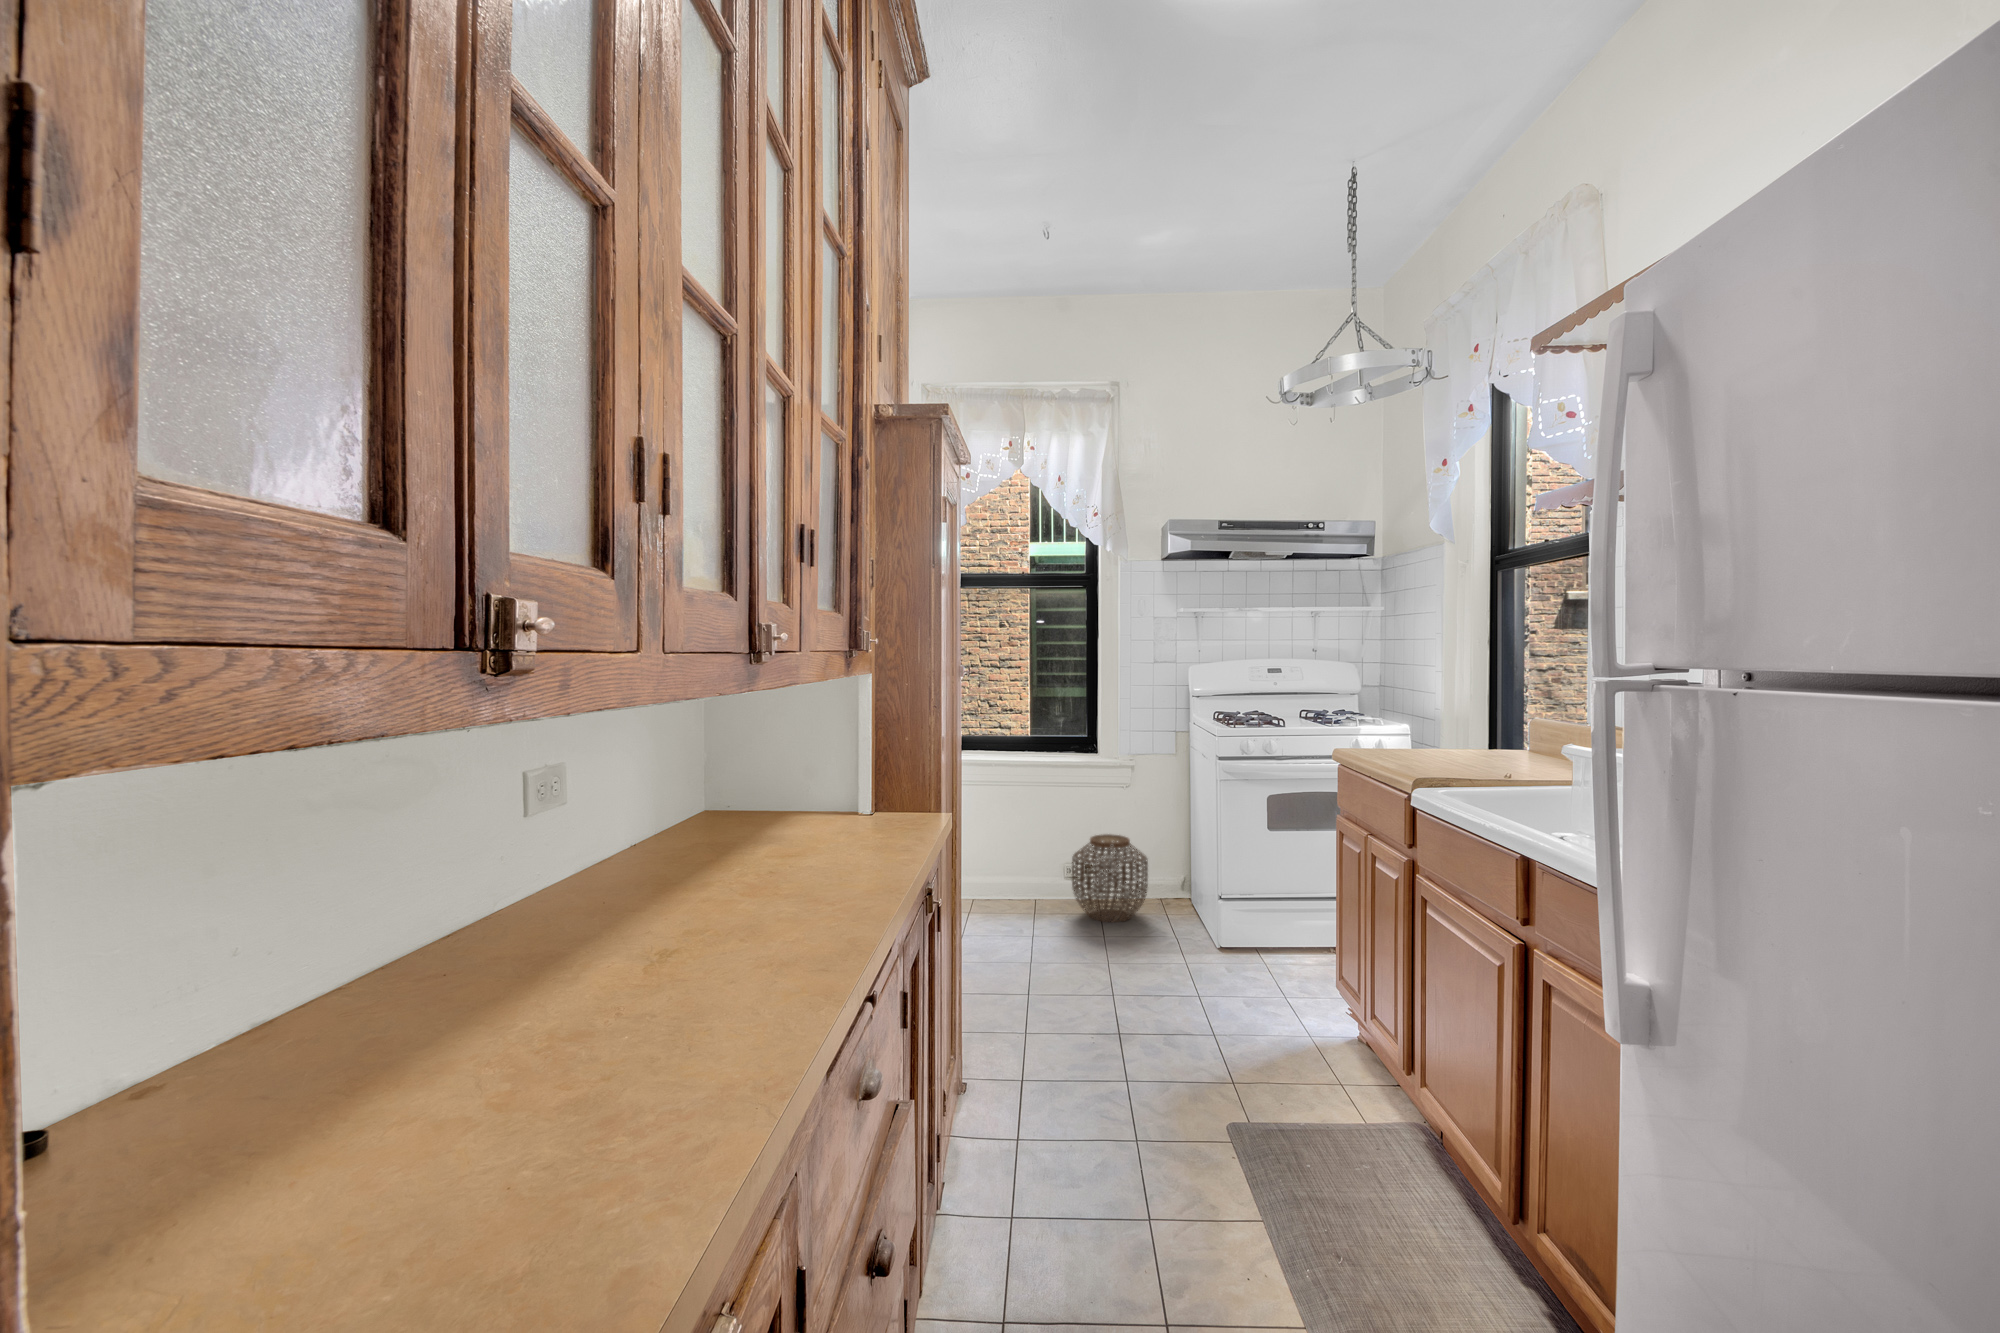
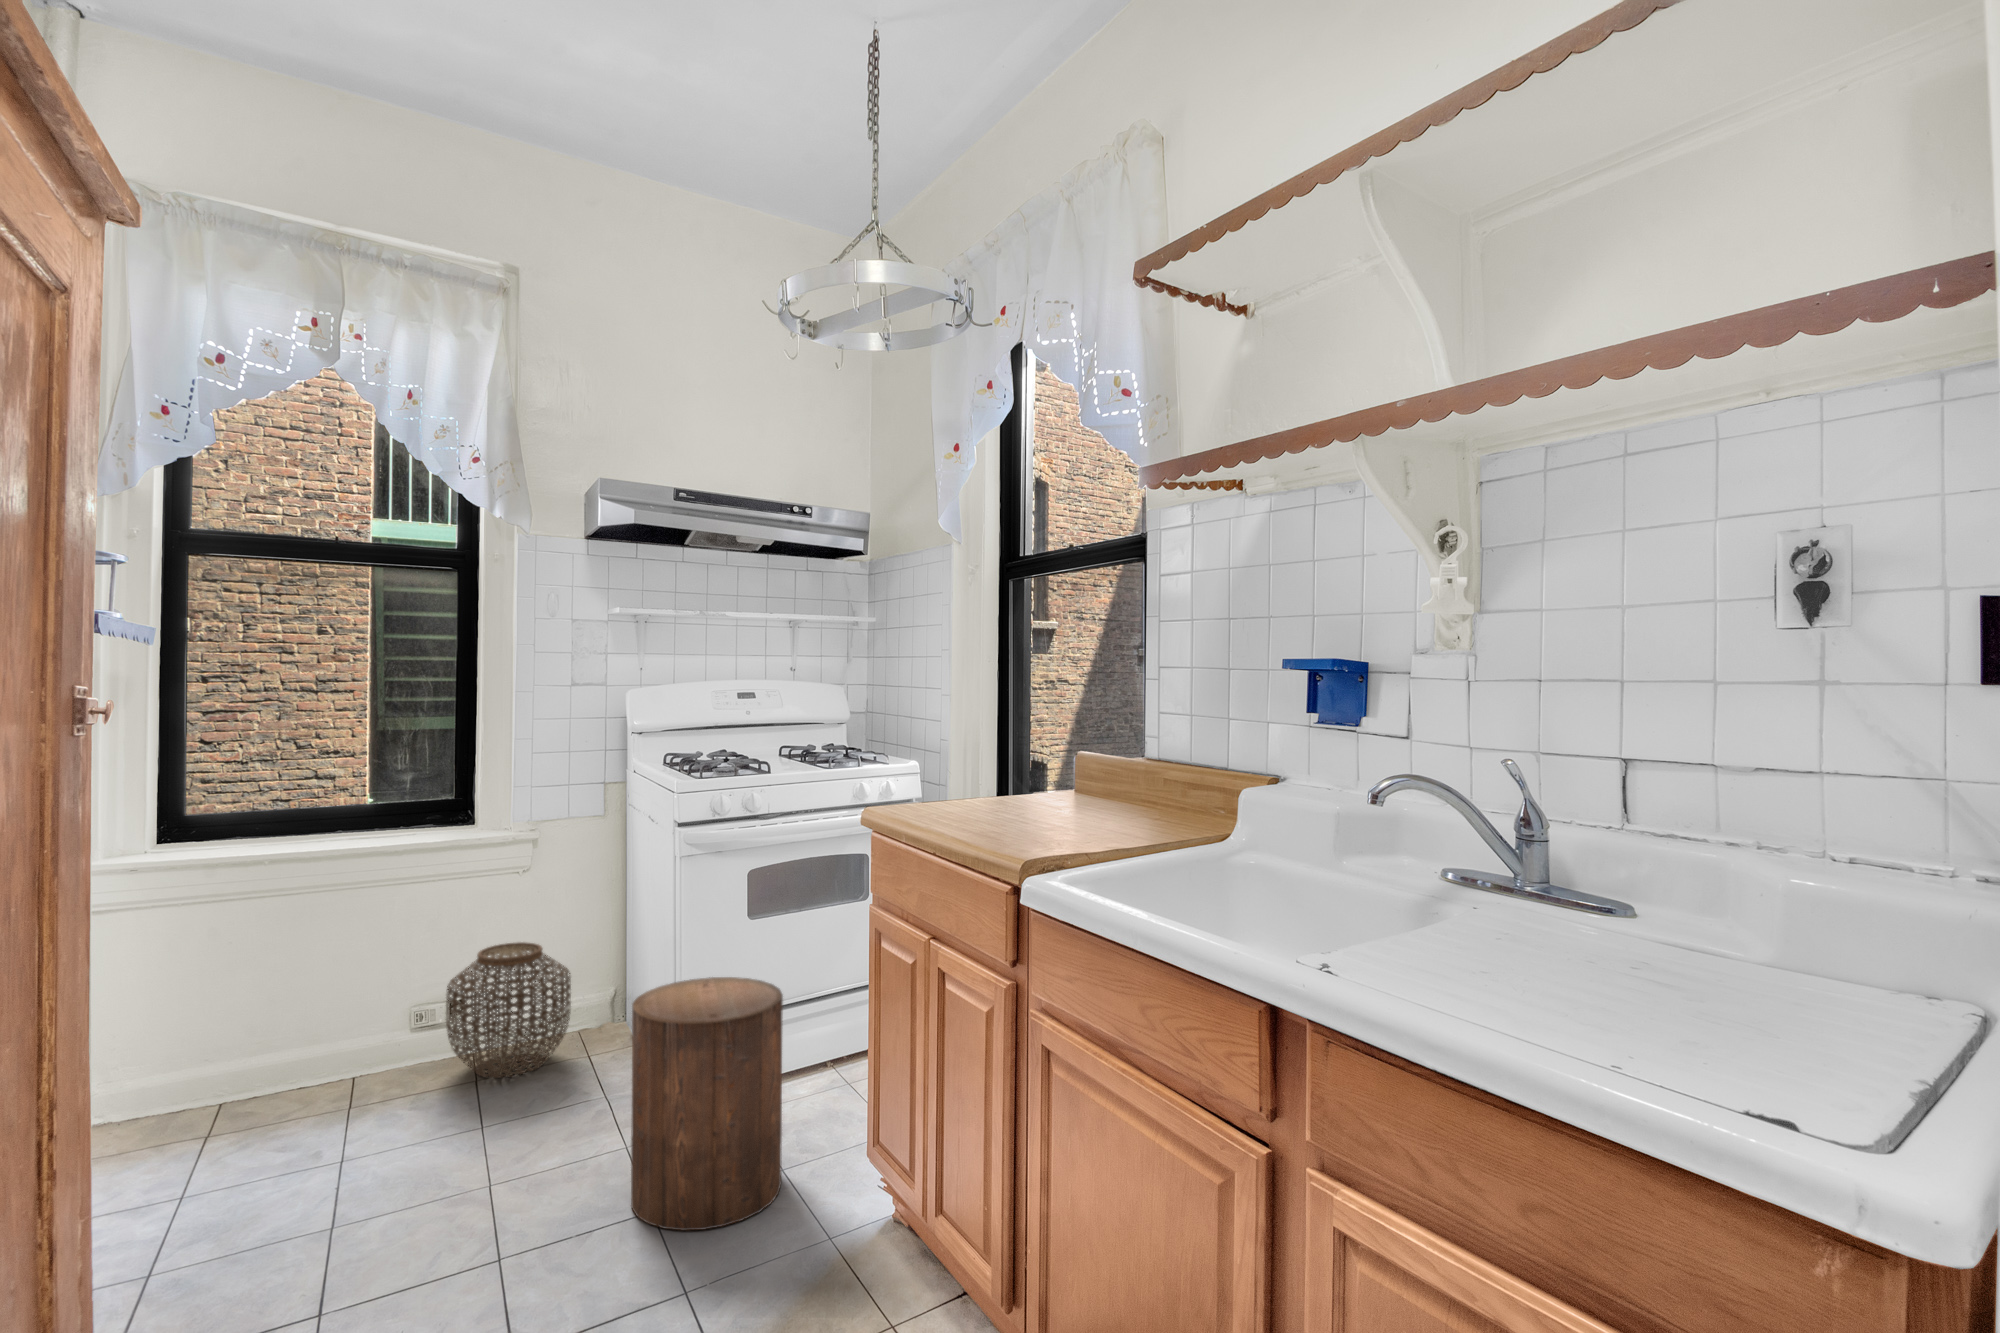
stool: none [1183,867,1290,1039] -> present [631,977,783,1230]

